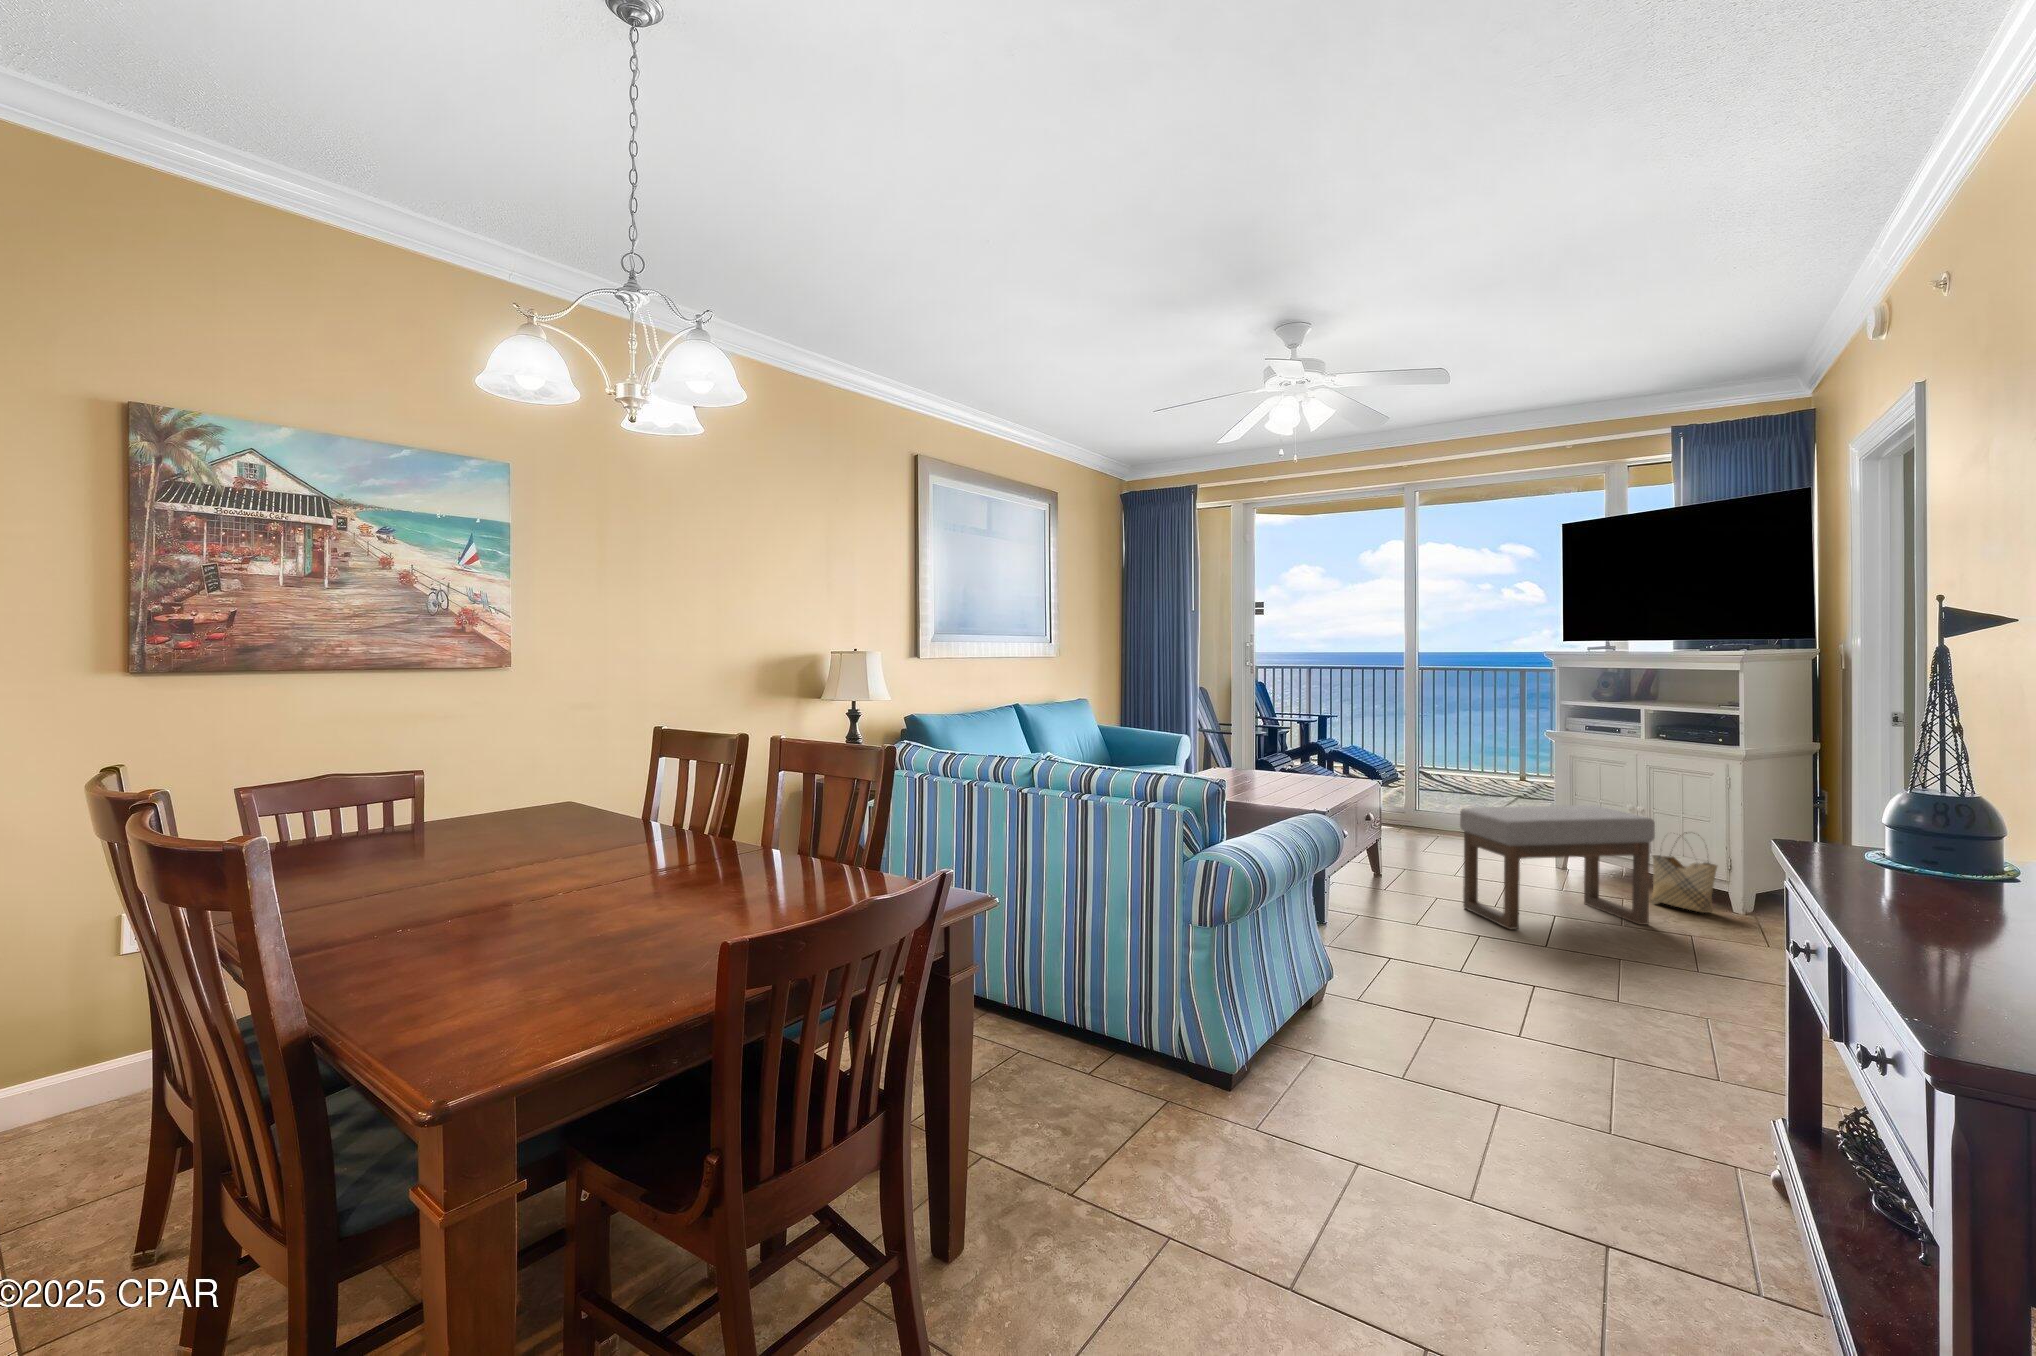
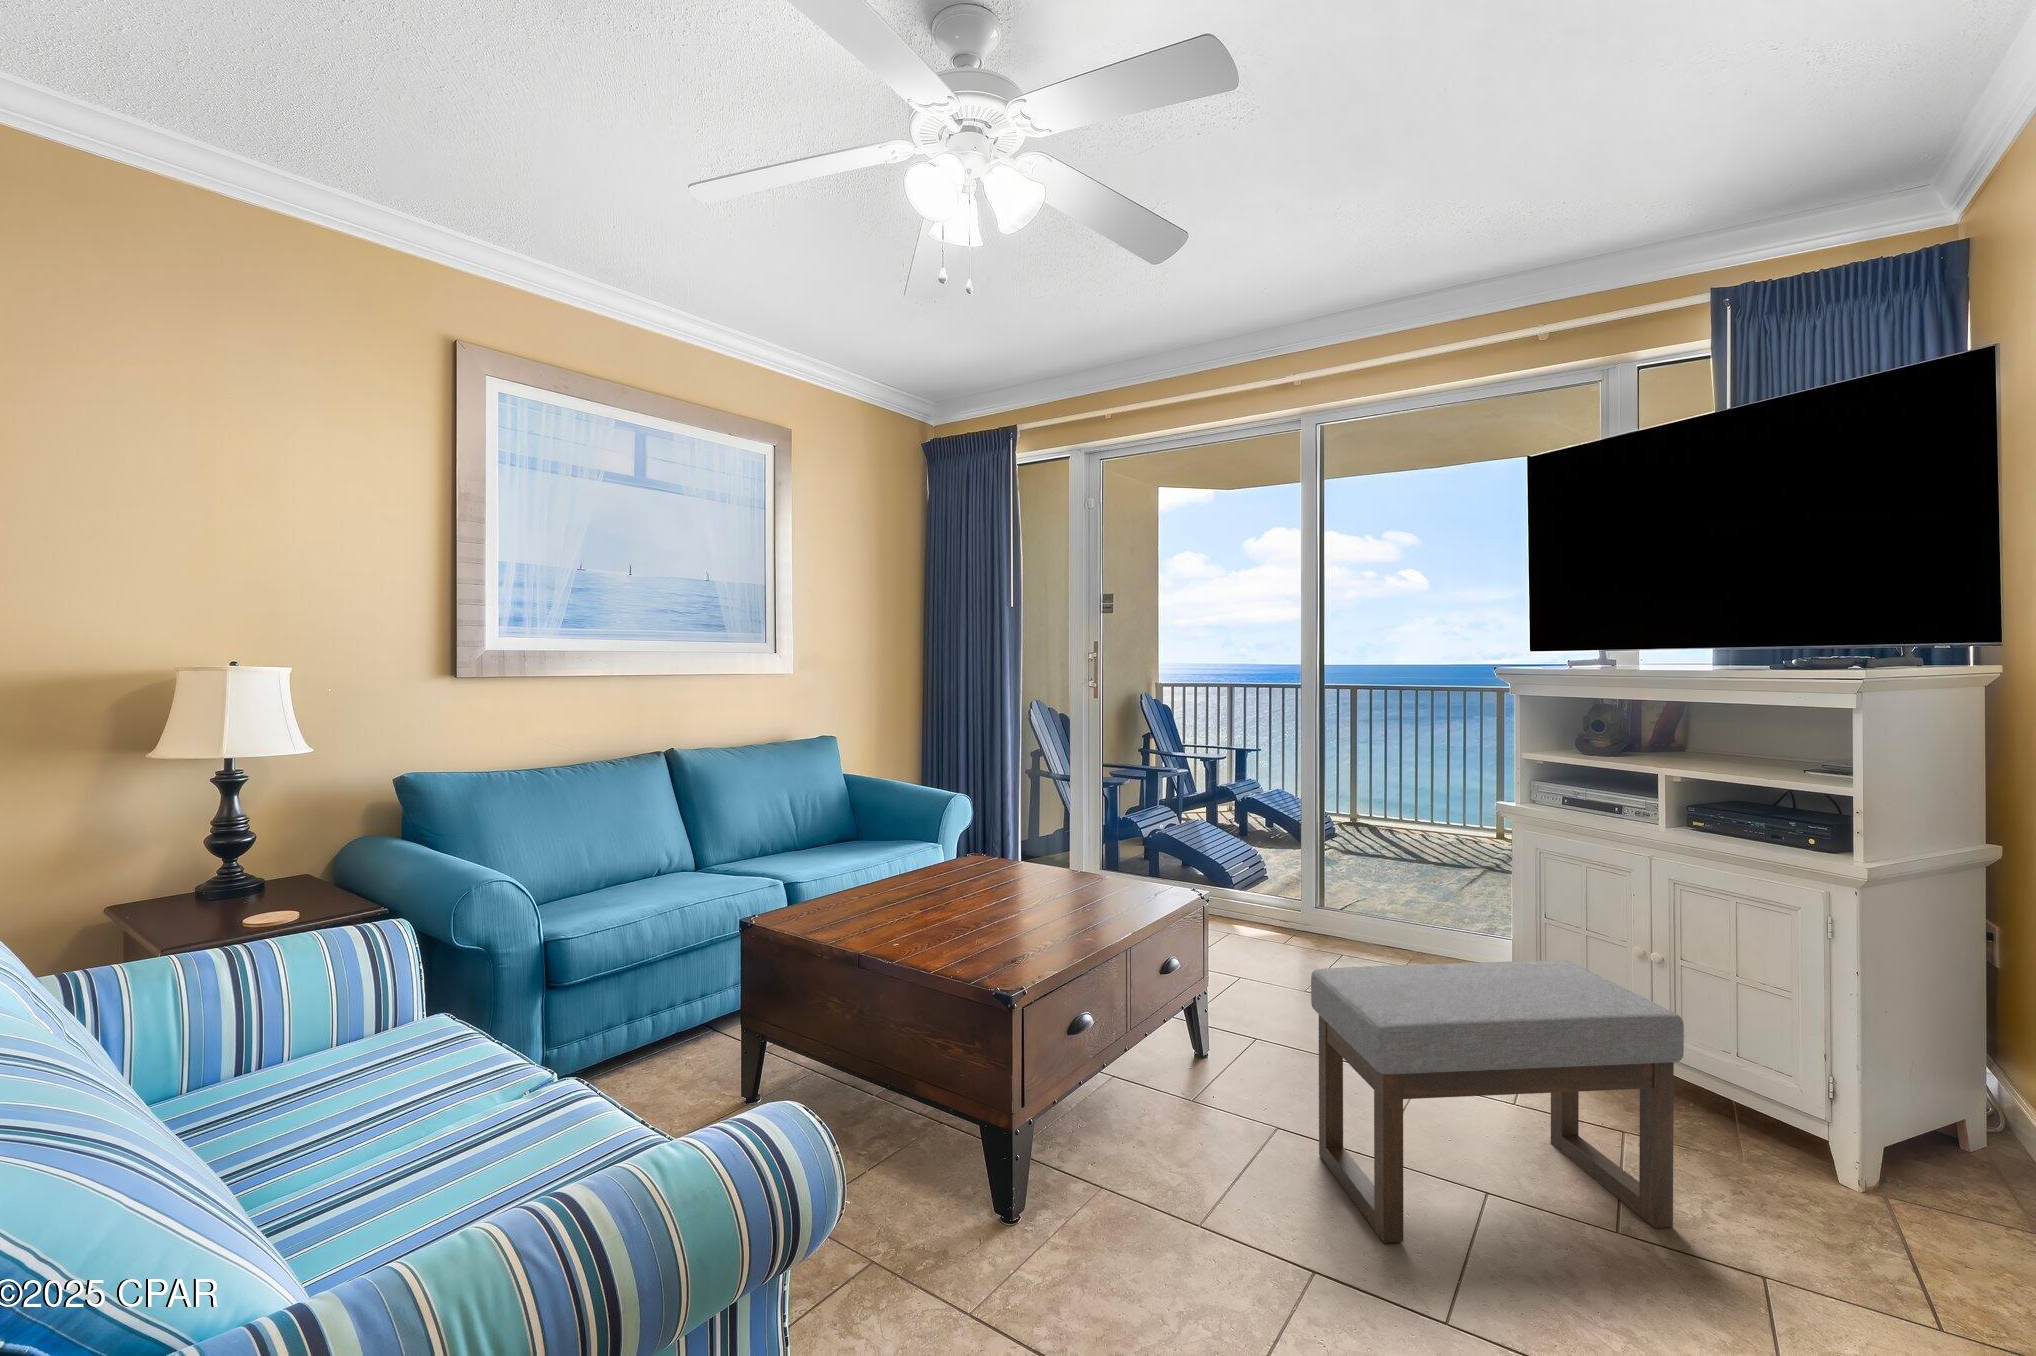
woven basket: present [1651,832,1717,913] -> none [1678,1014,1811,1185]

